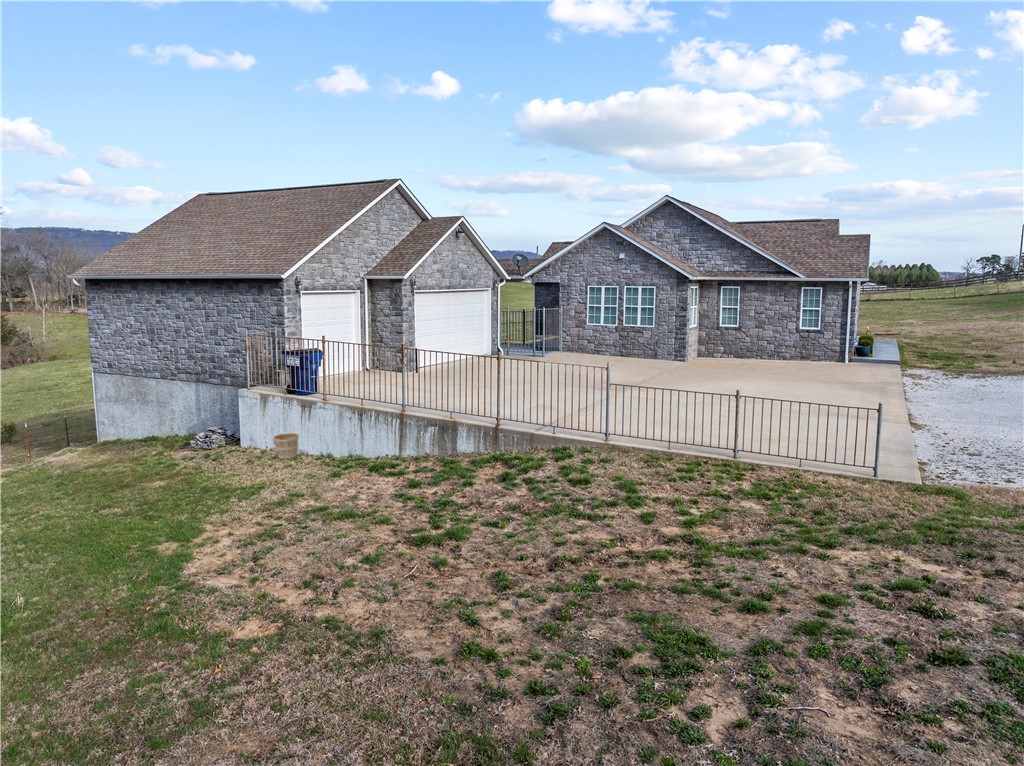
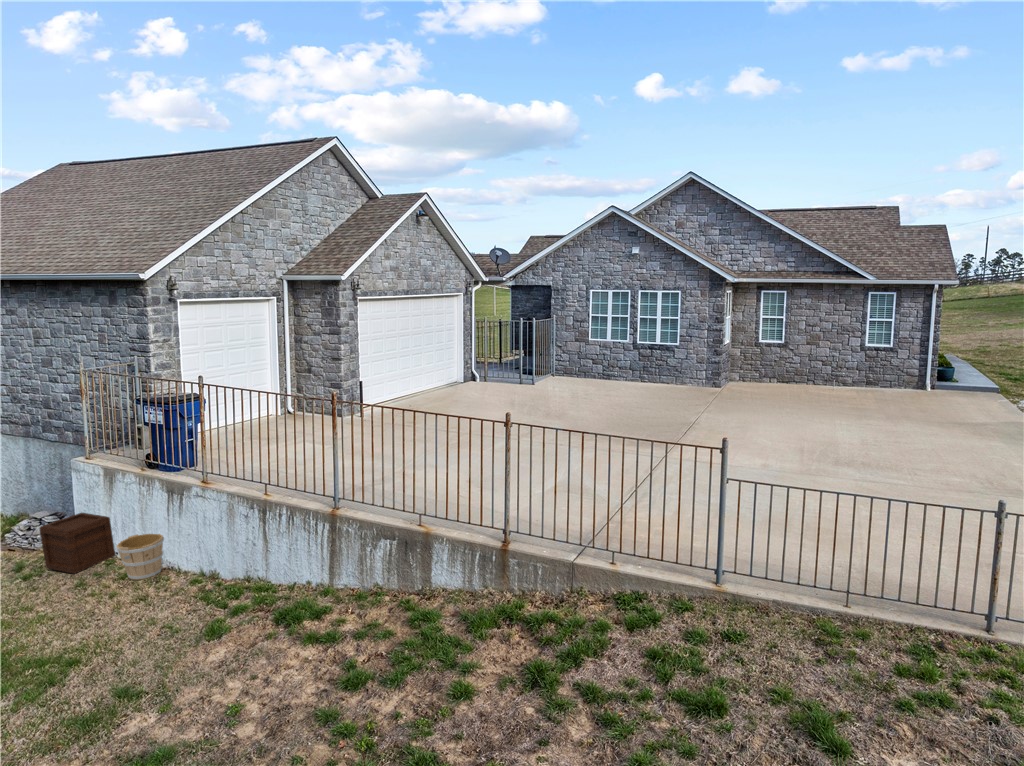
wooden crate: none [223,424,267,458] -> present [40,513,115,574]

